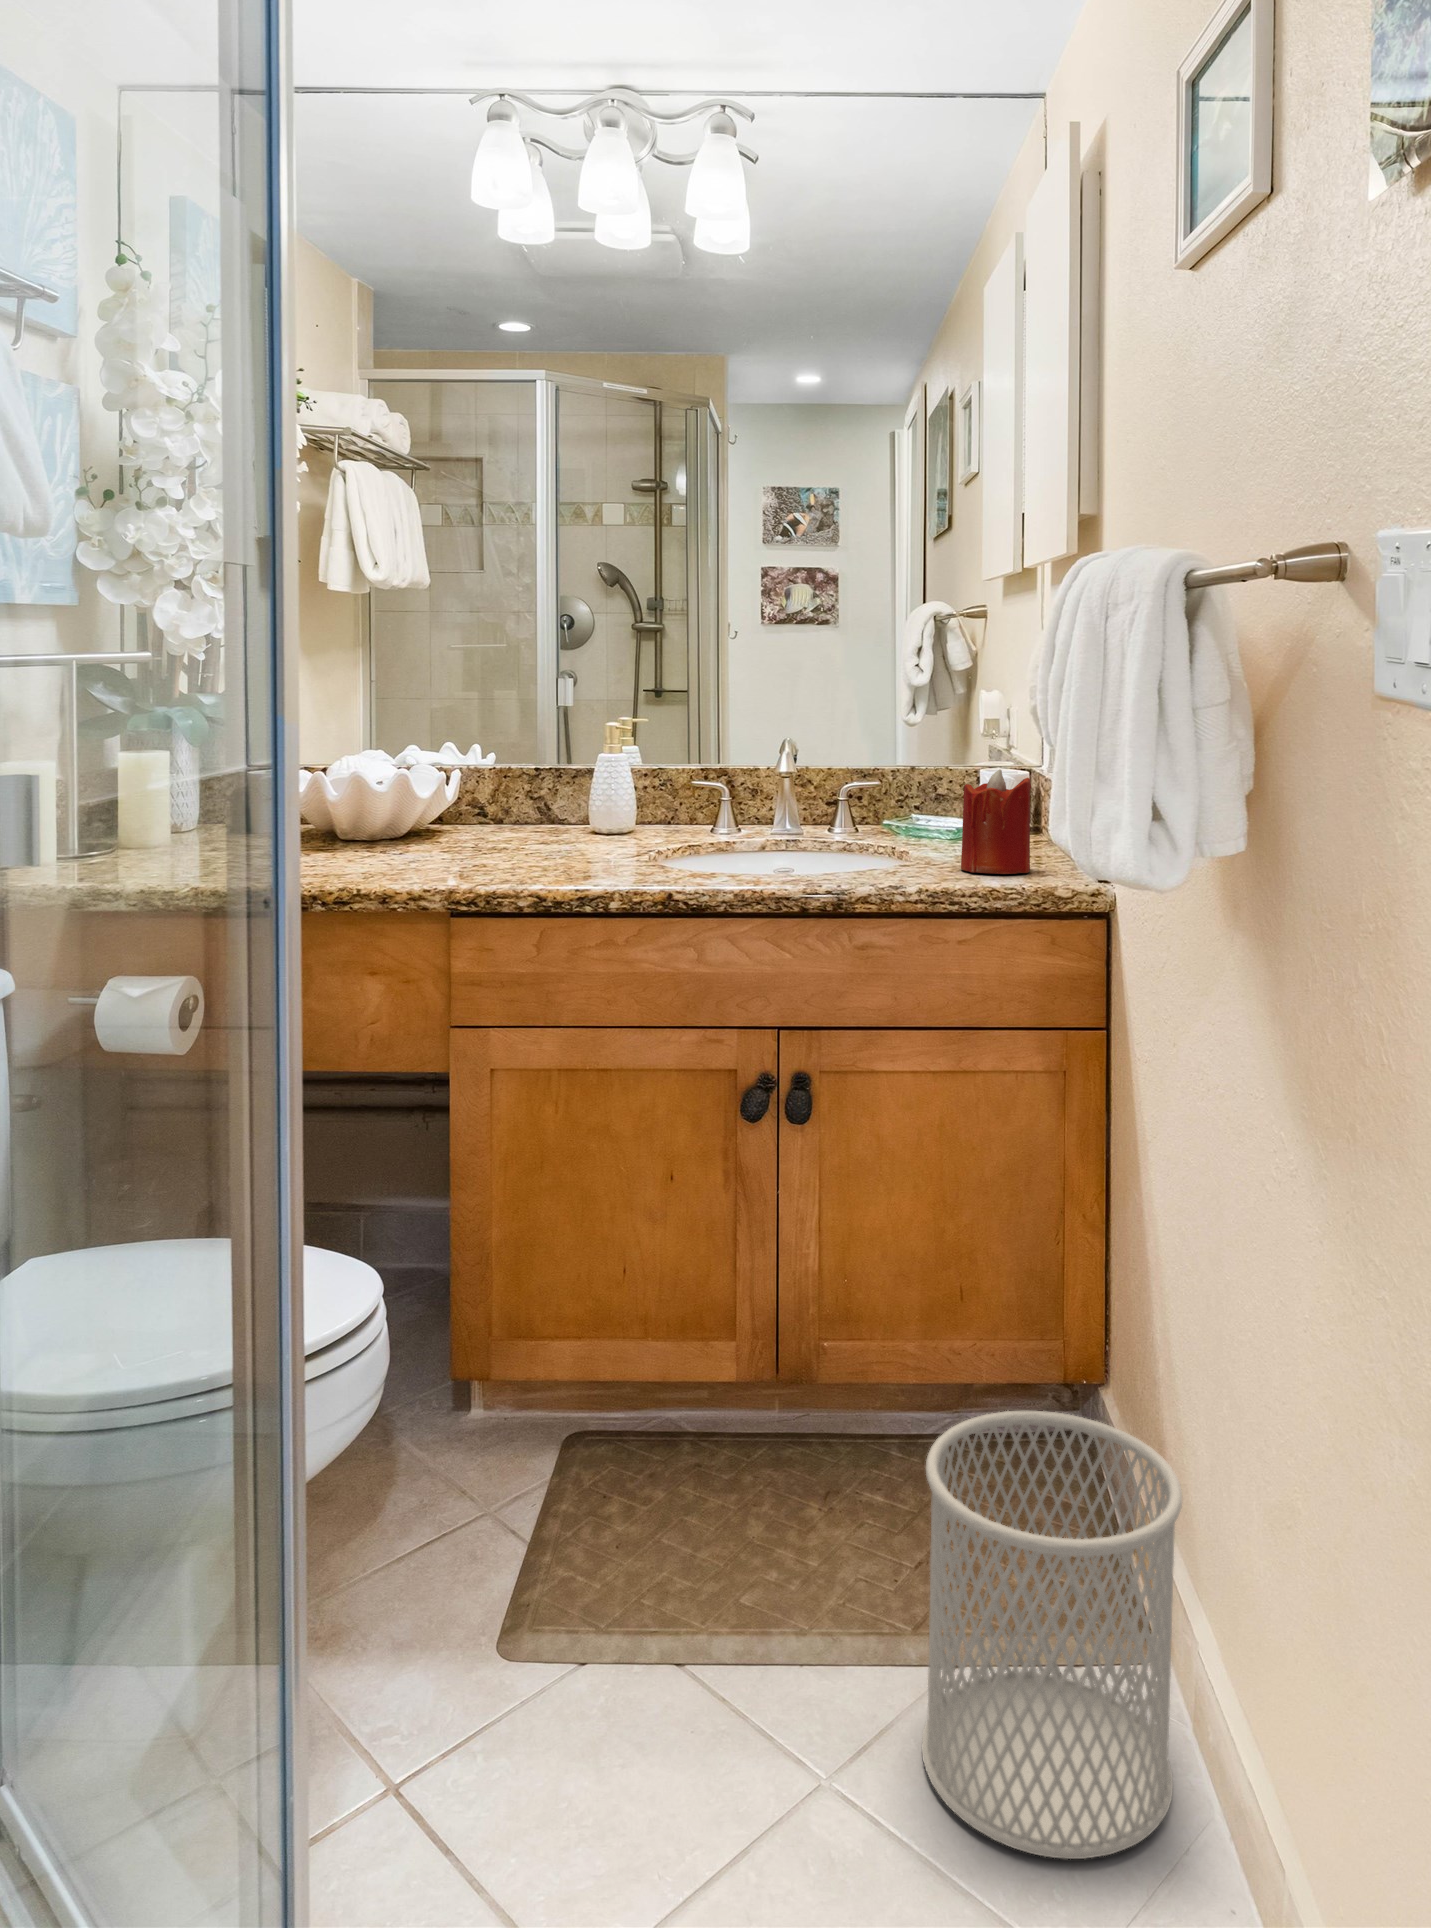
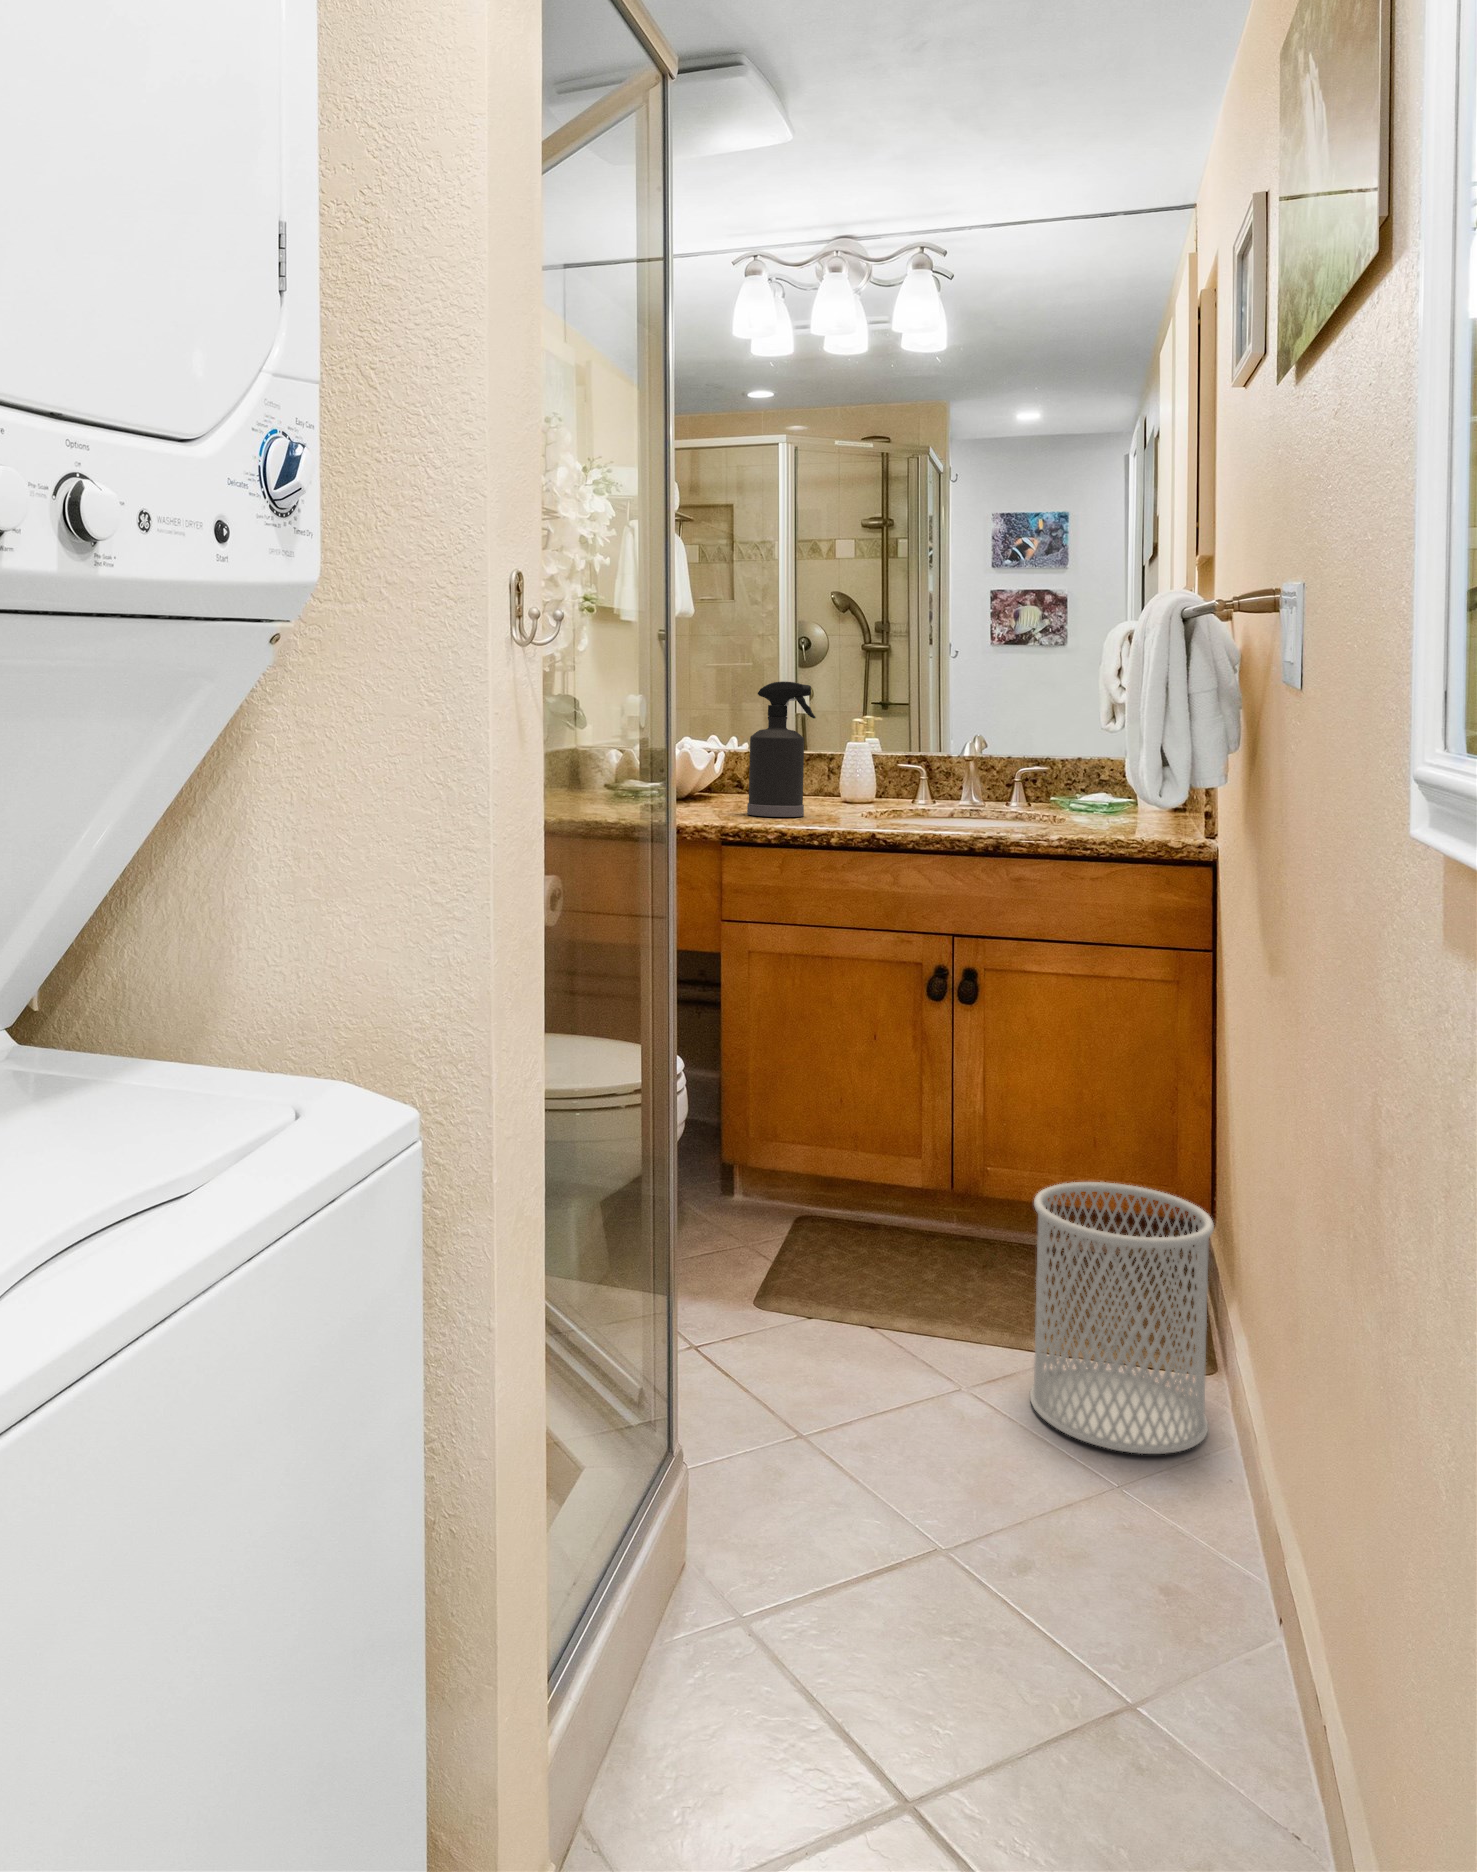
spray bottle: none [488,675,581,867] -> present [747,682,816,817]
candle: present [961,769,1031,874] -> none [1102,754,1159,833]

